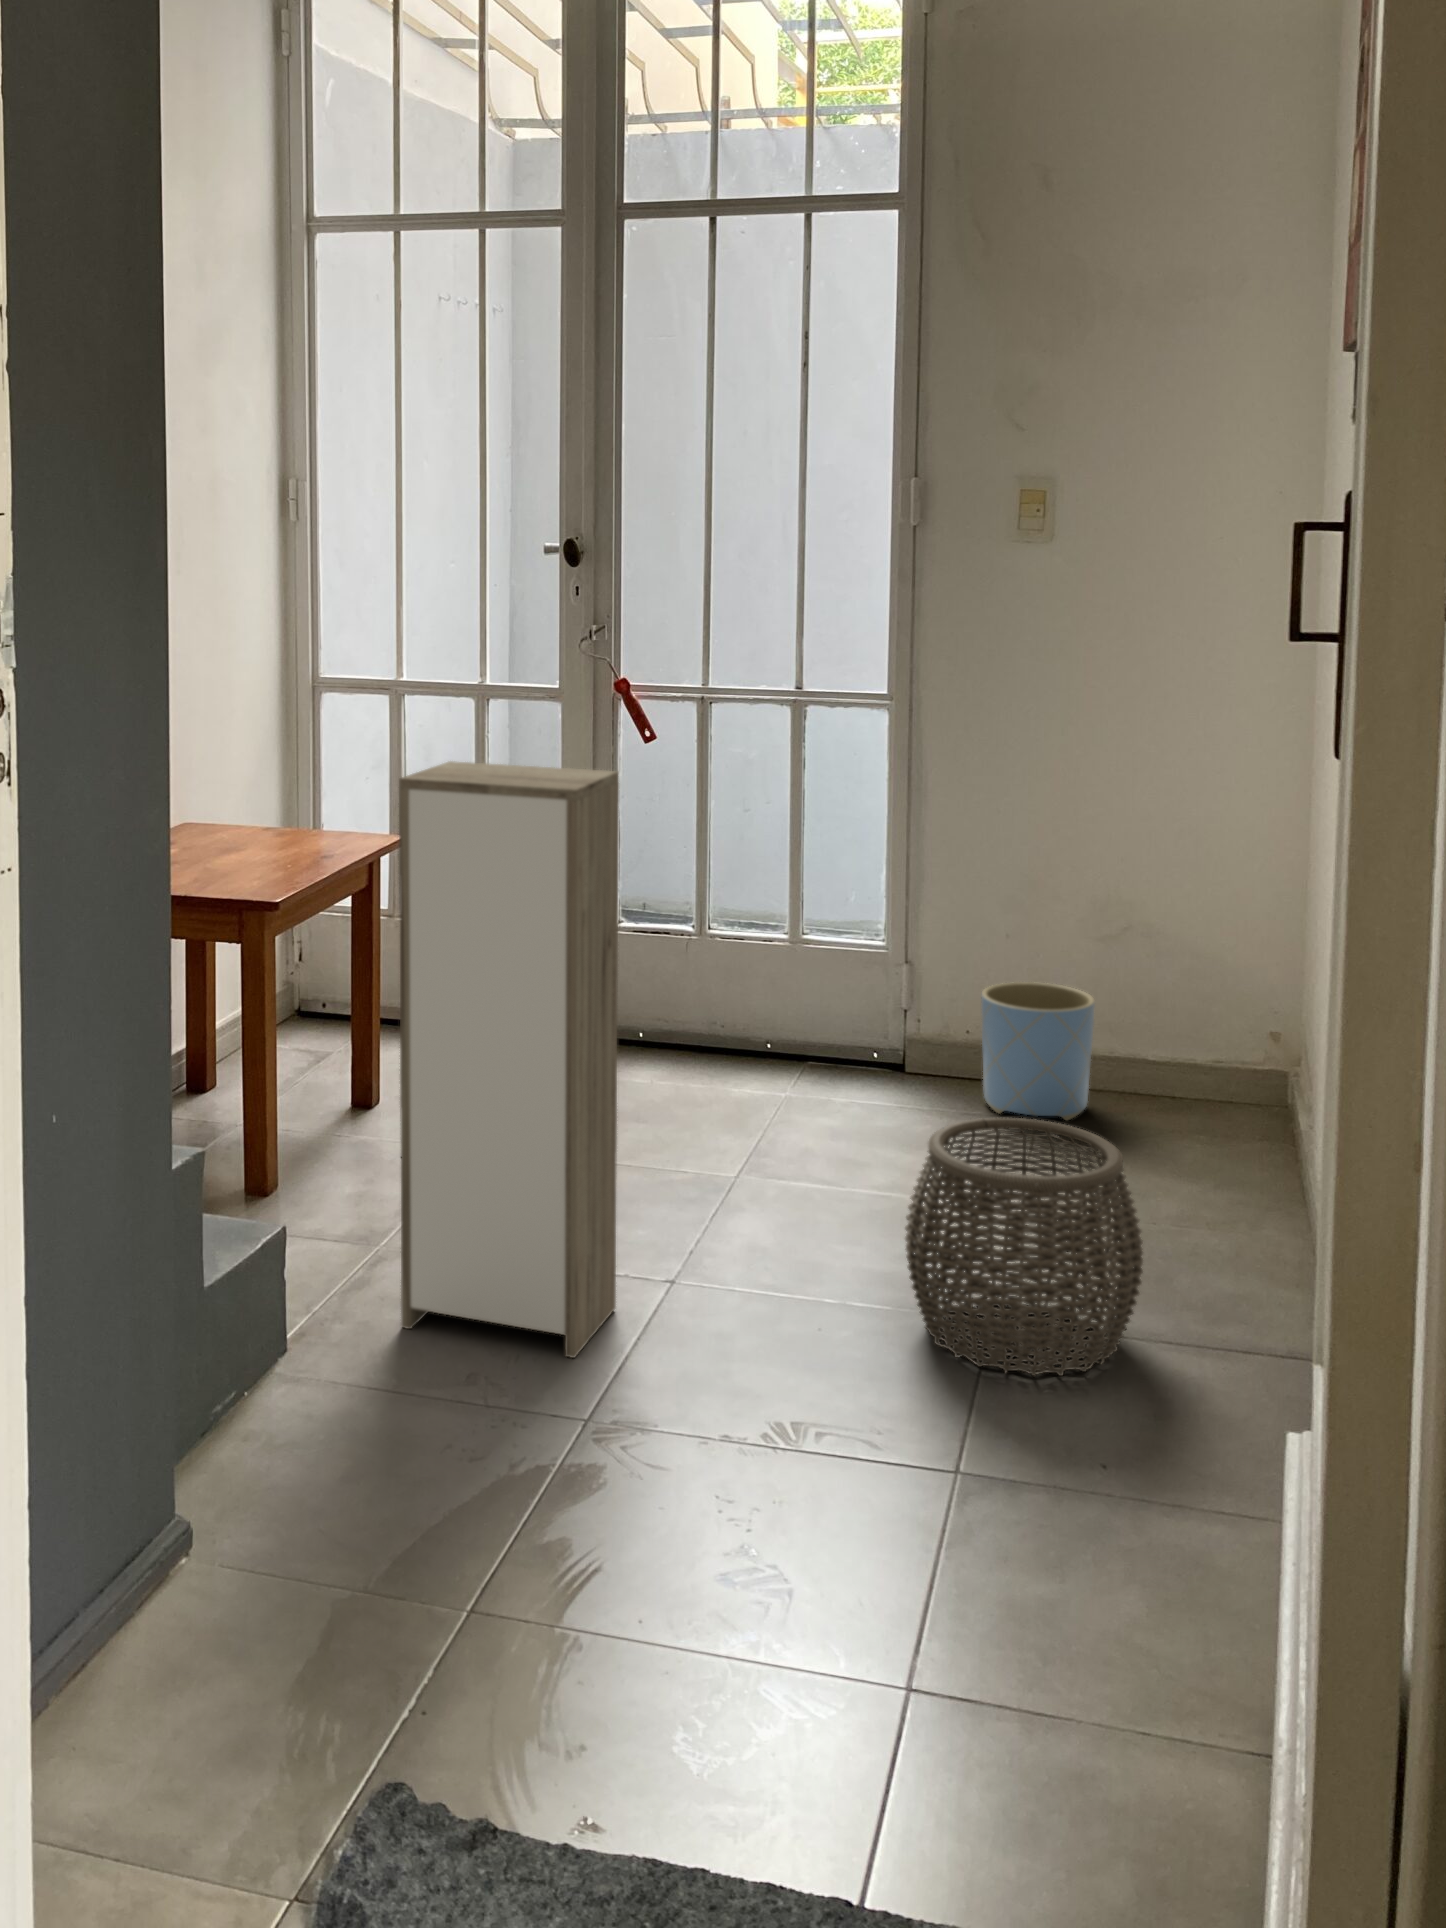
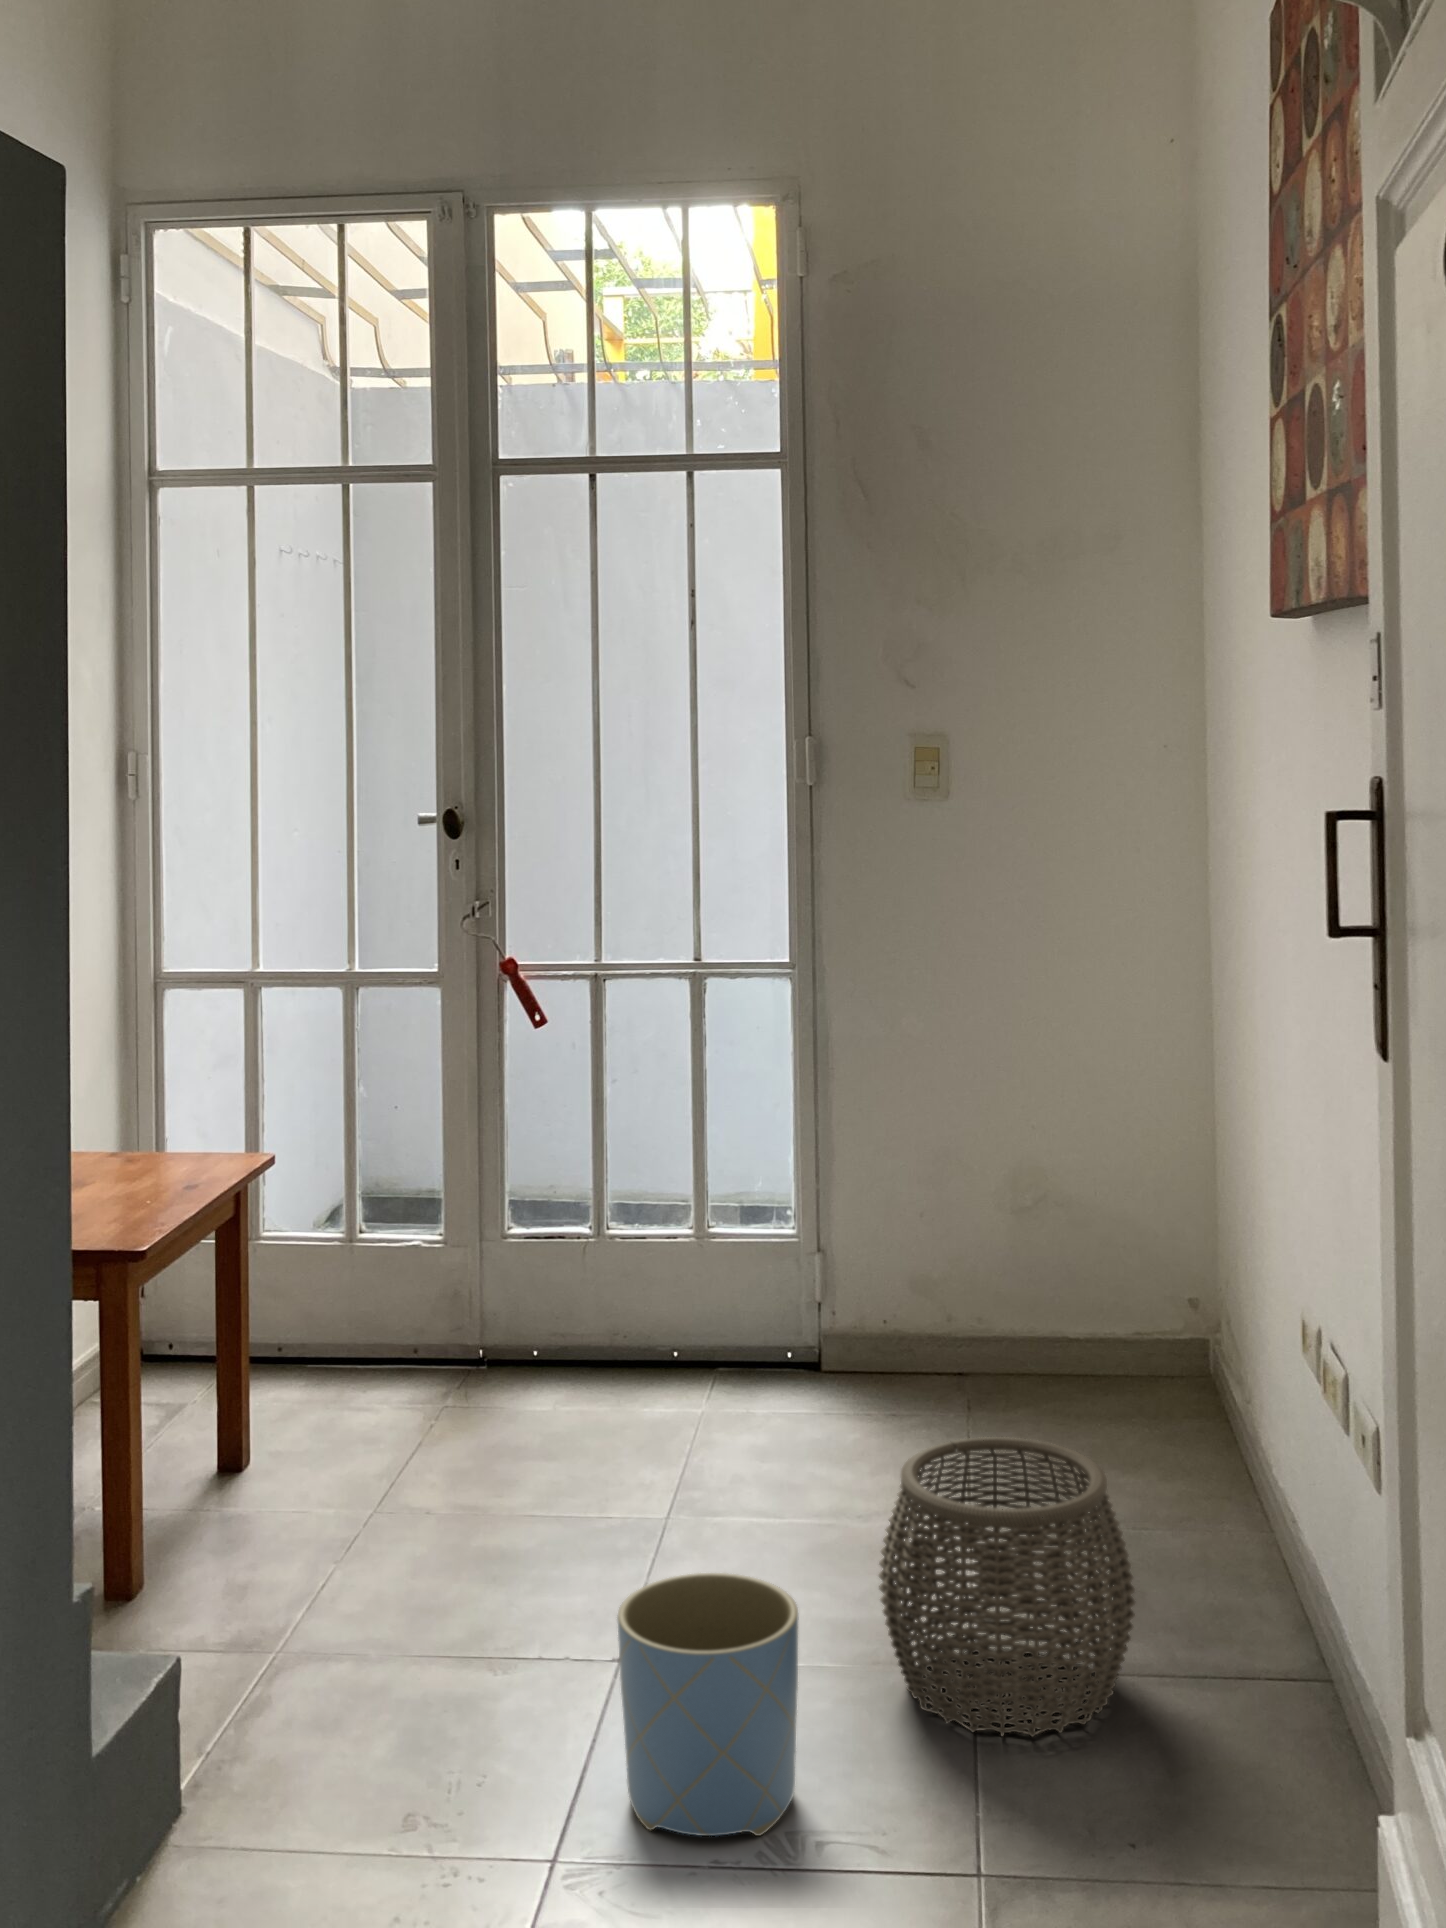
storage cabinet: present [399,761,619,1358] -> none [307,1082,563,1778]
planter: present [981,982,1095,1120] -> present [617,1573,798,1836]

